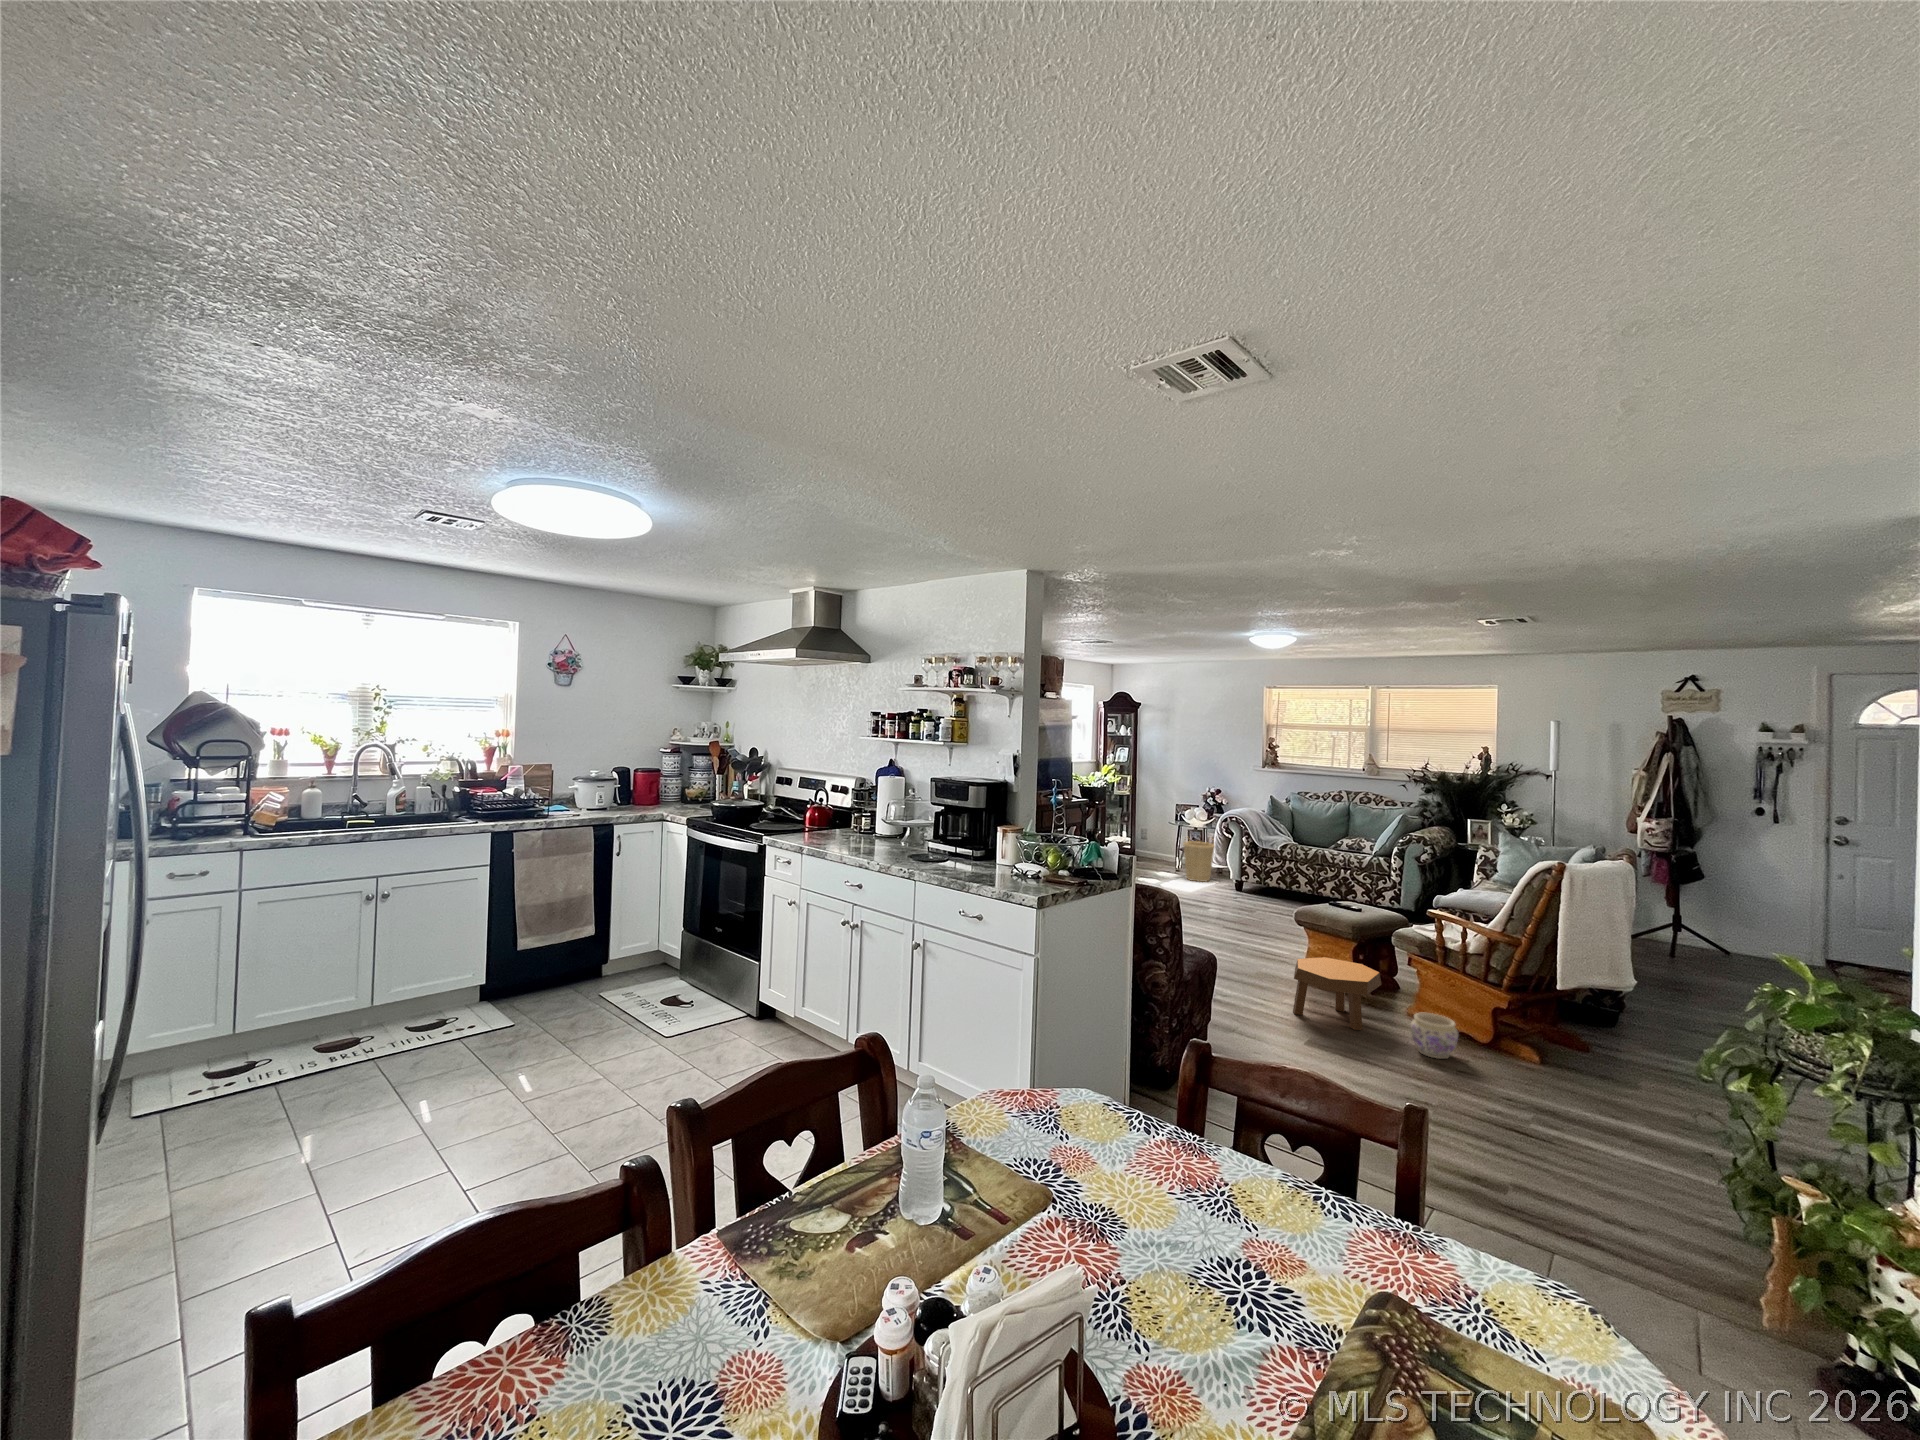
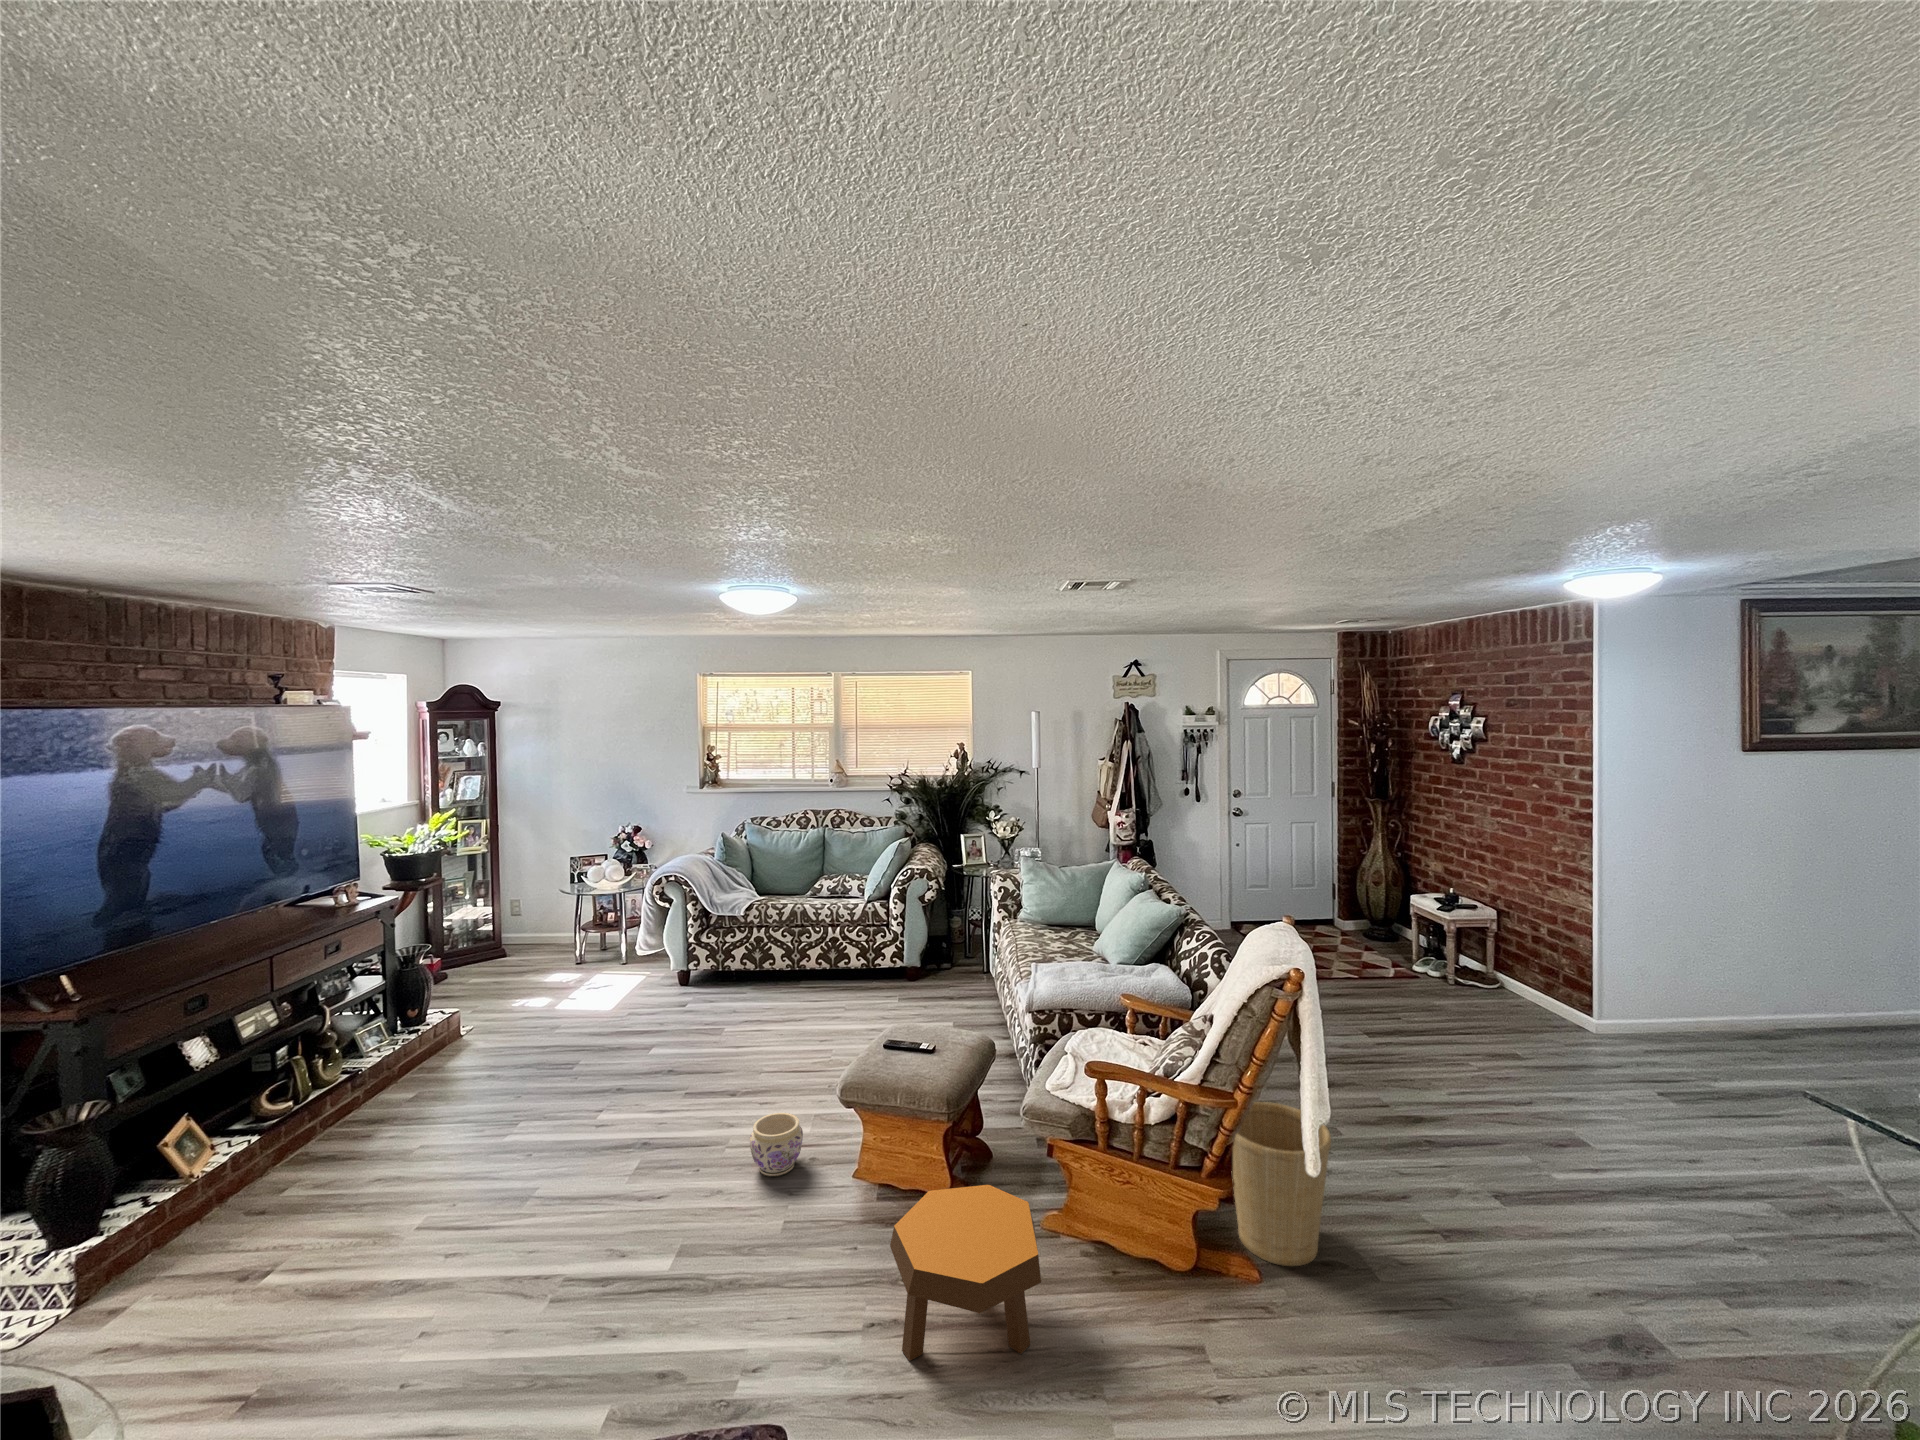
basket: present [1183,837,1215,882] -> present [1232,1102,1331,1266]
planter: present [1411,1013,1458,1059] -> present [750,1113,803,1177]

